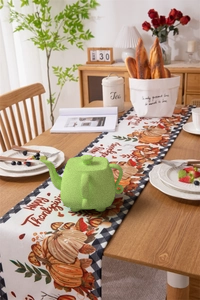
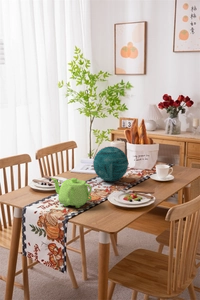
decorative orb: none [94,86,151,144] -> present [93,146,128,181]

